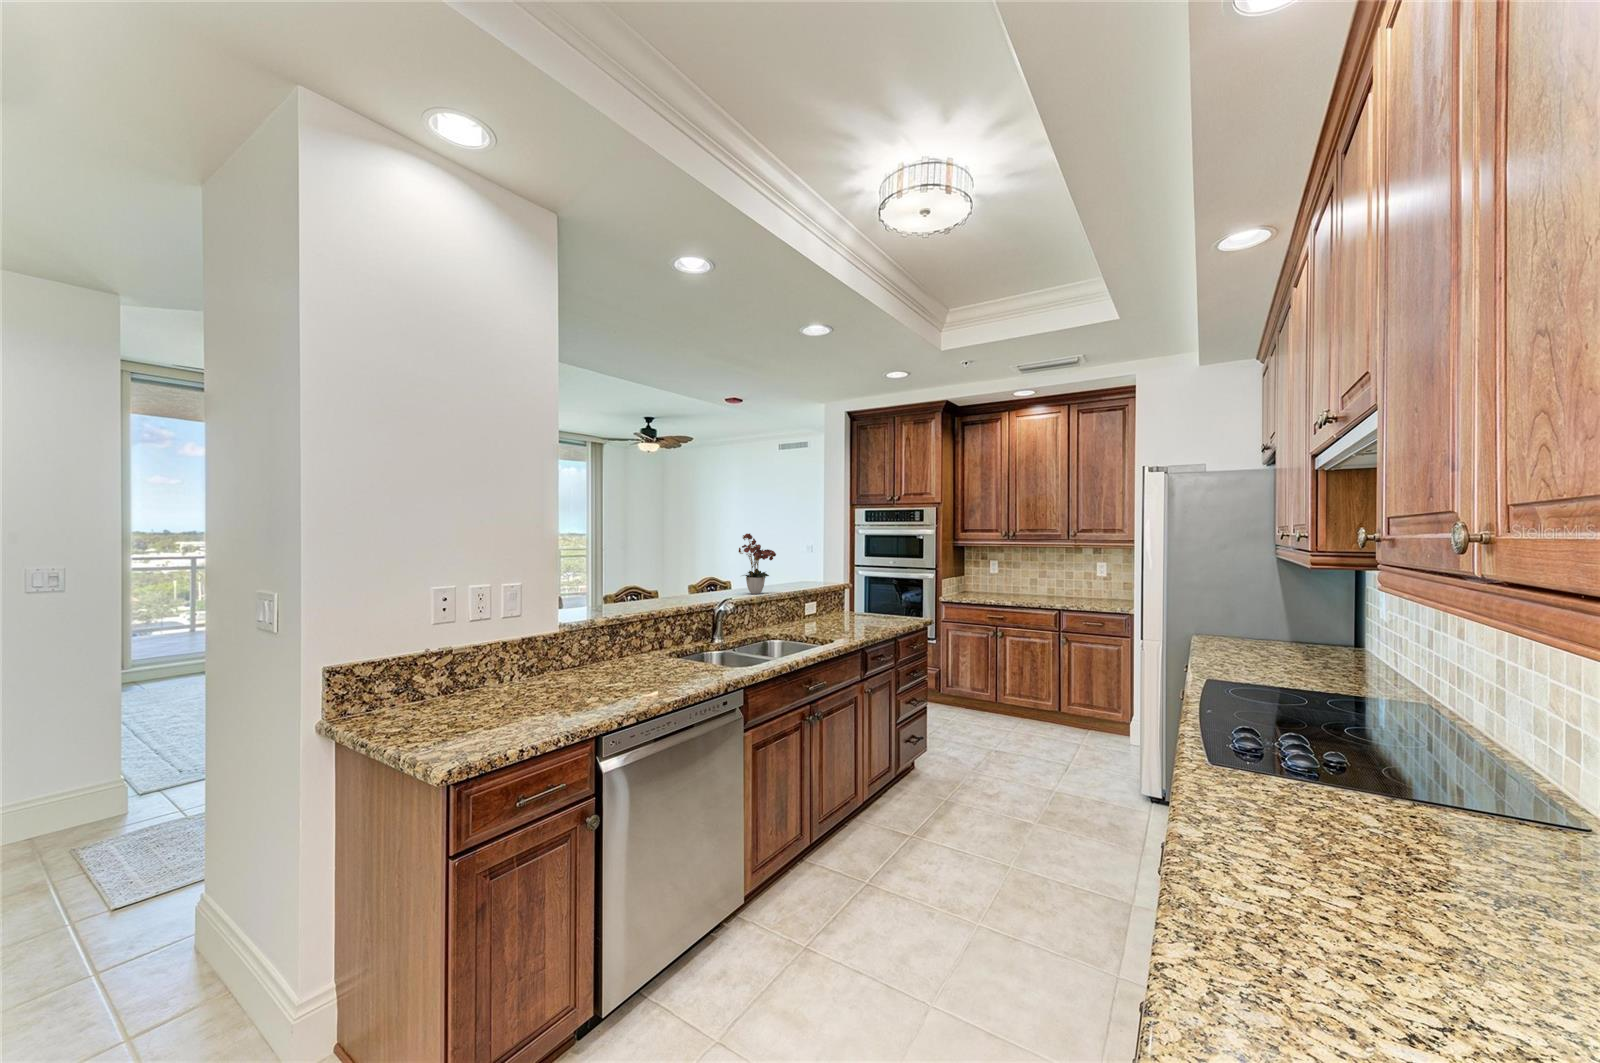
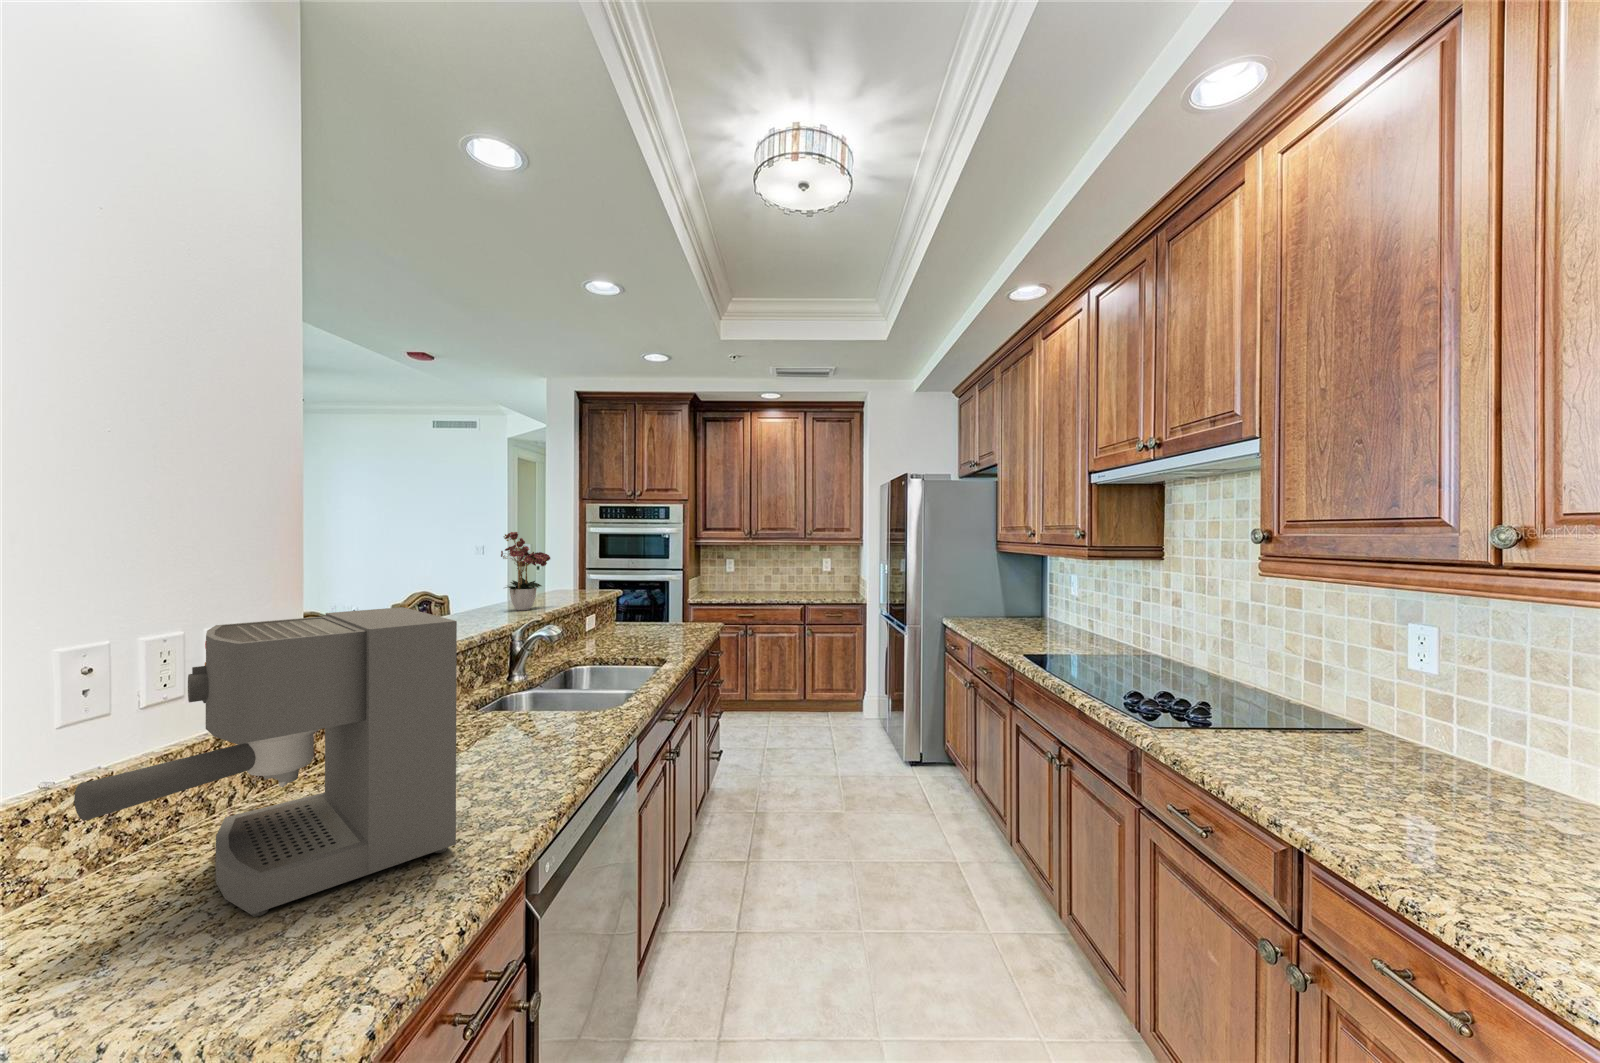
coffee maker: none [413,579,570,721] -> present [74,607,457,917]

